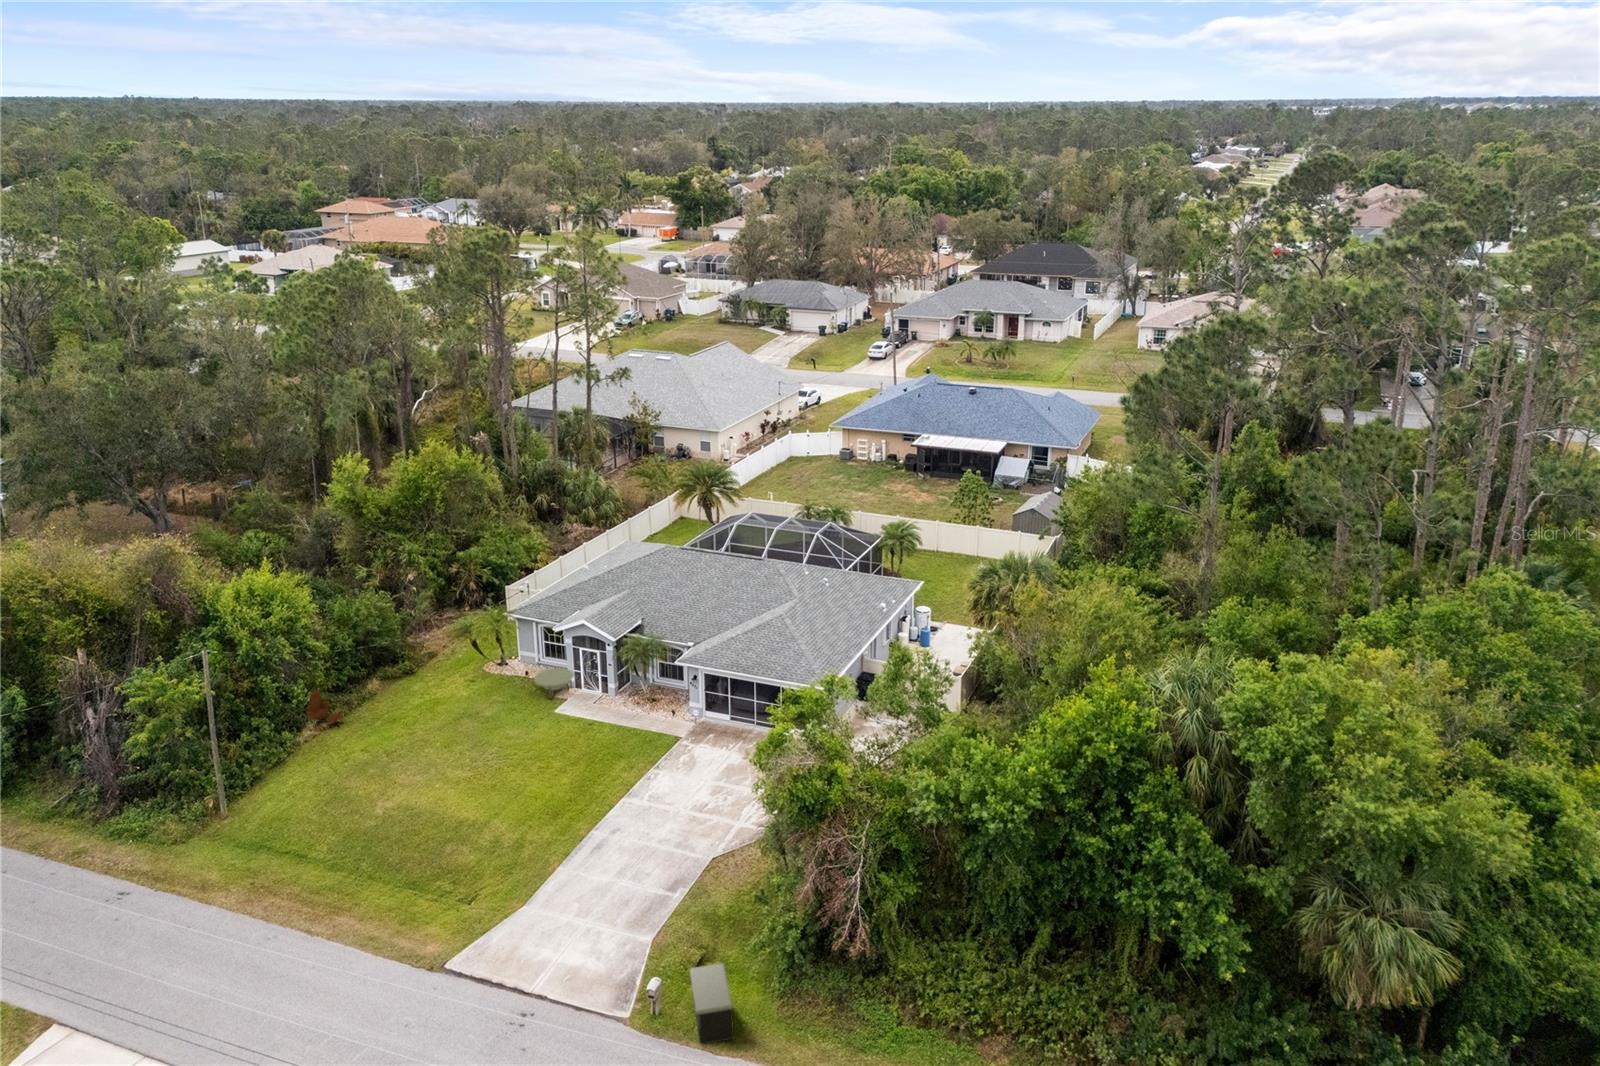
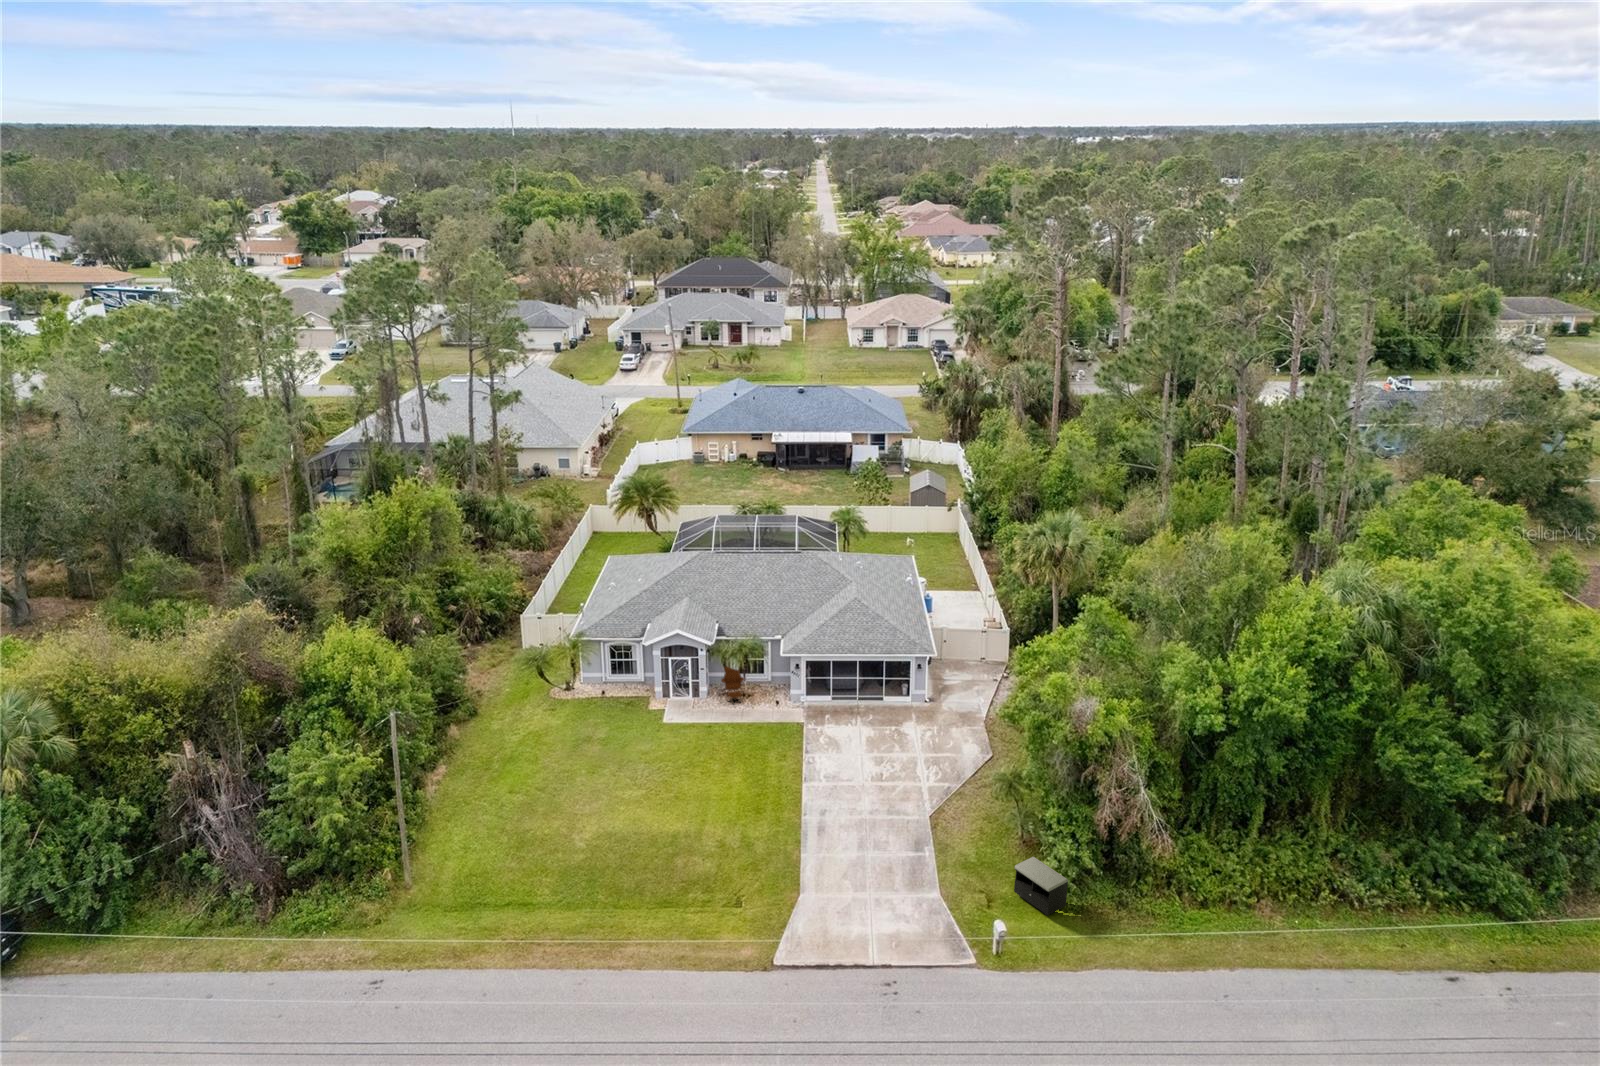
round table: present [534,668,574,699] -> none [630,682,667,711]
lounge chair: present [307,690,342,727] -> present [721,667,744,703]

